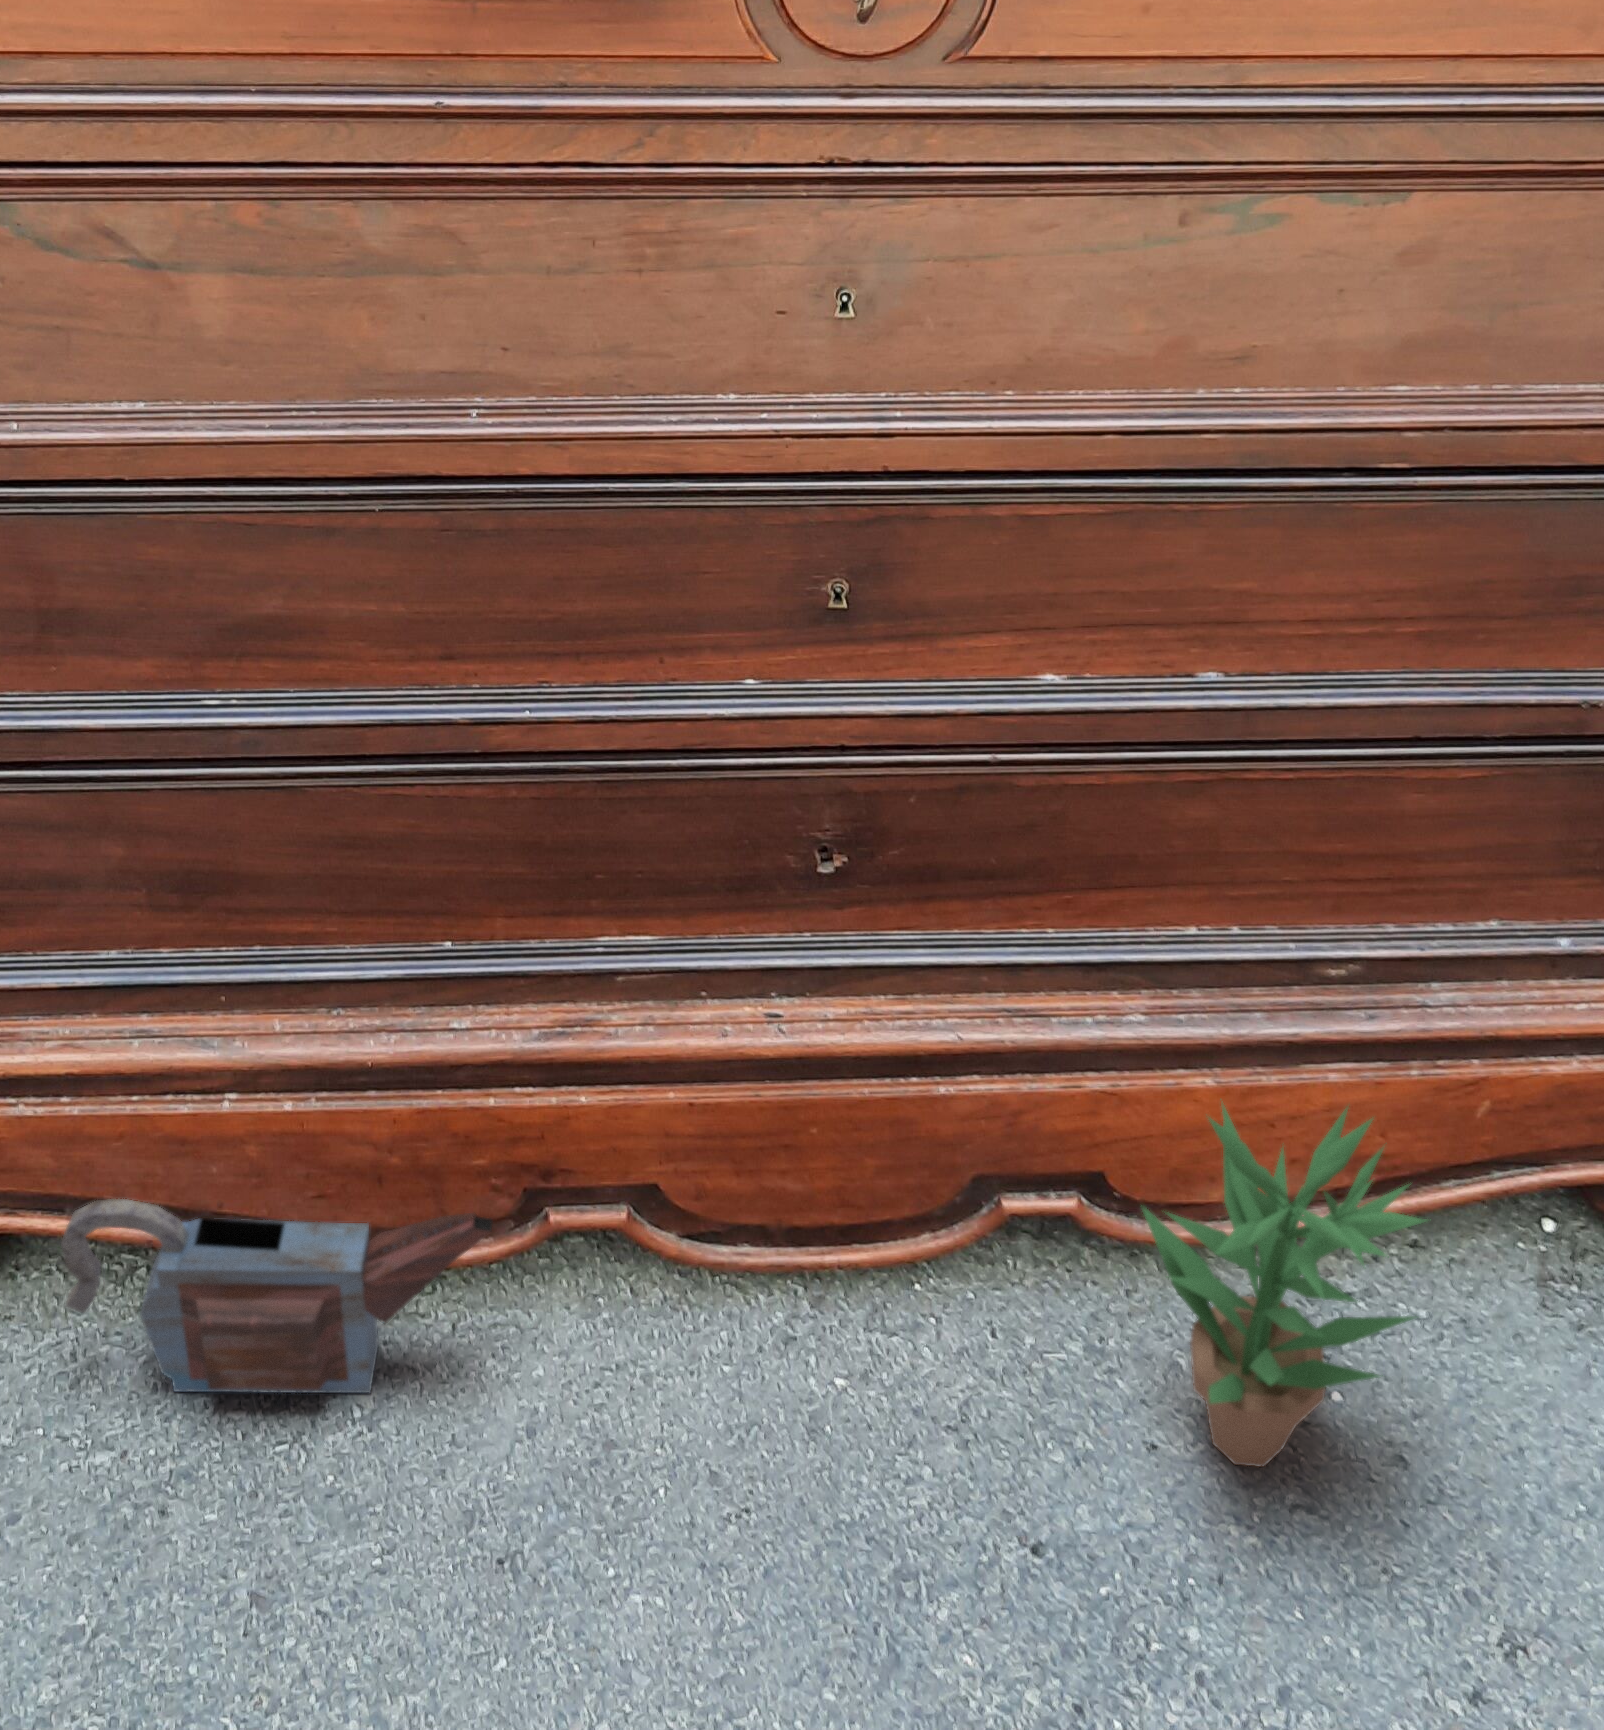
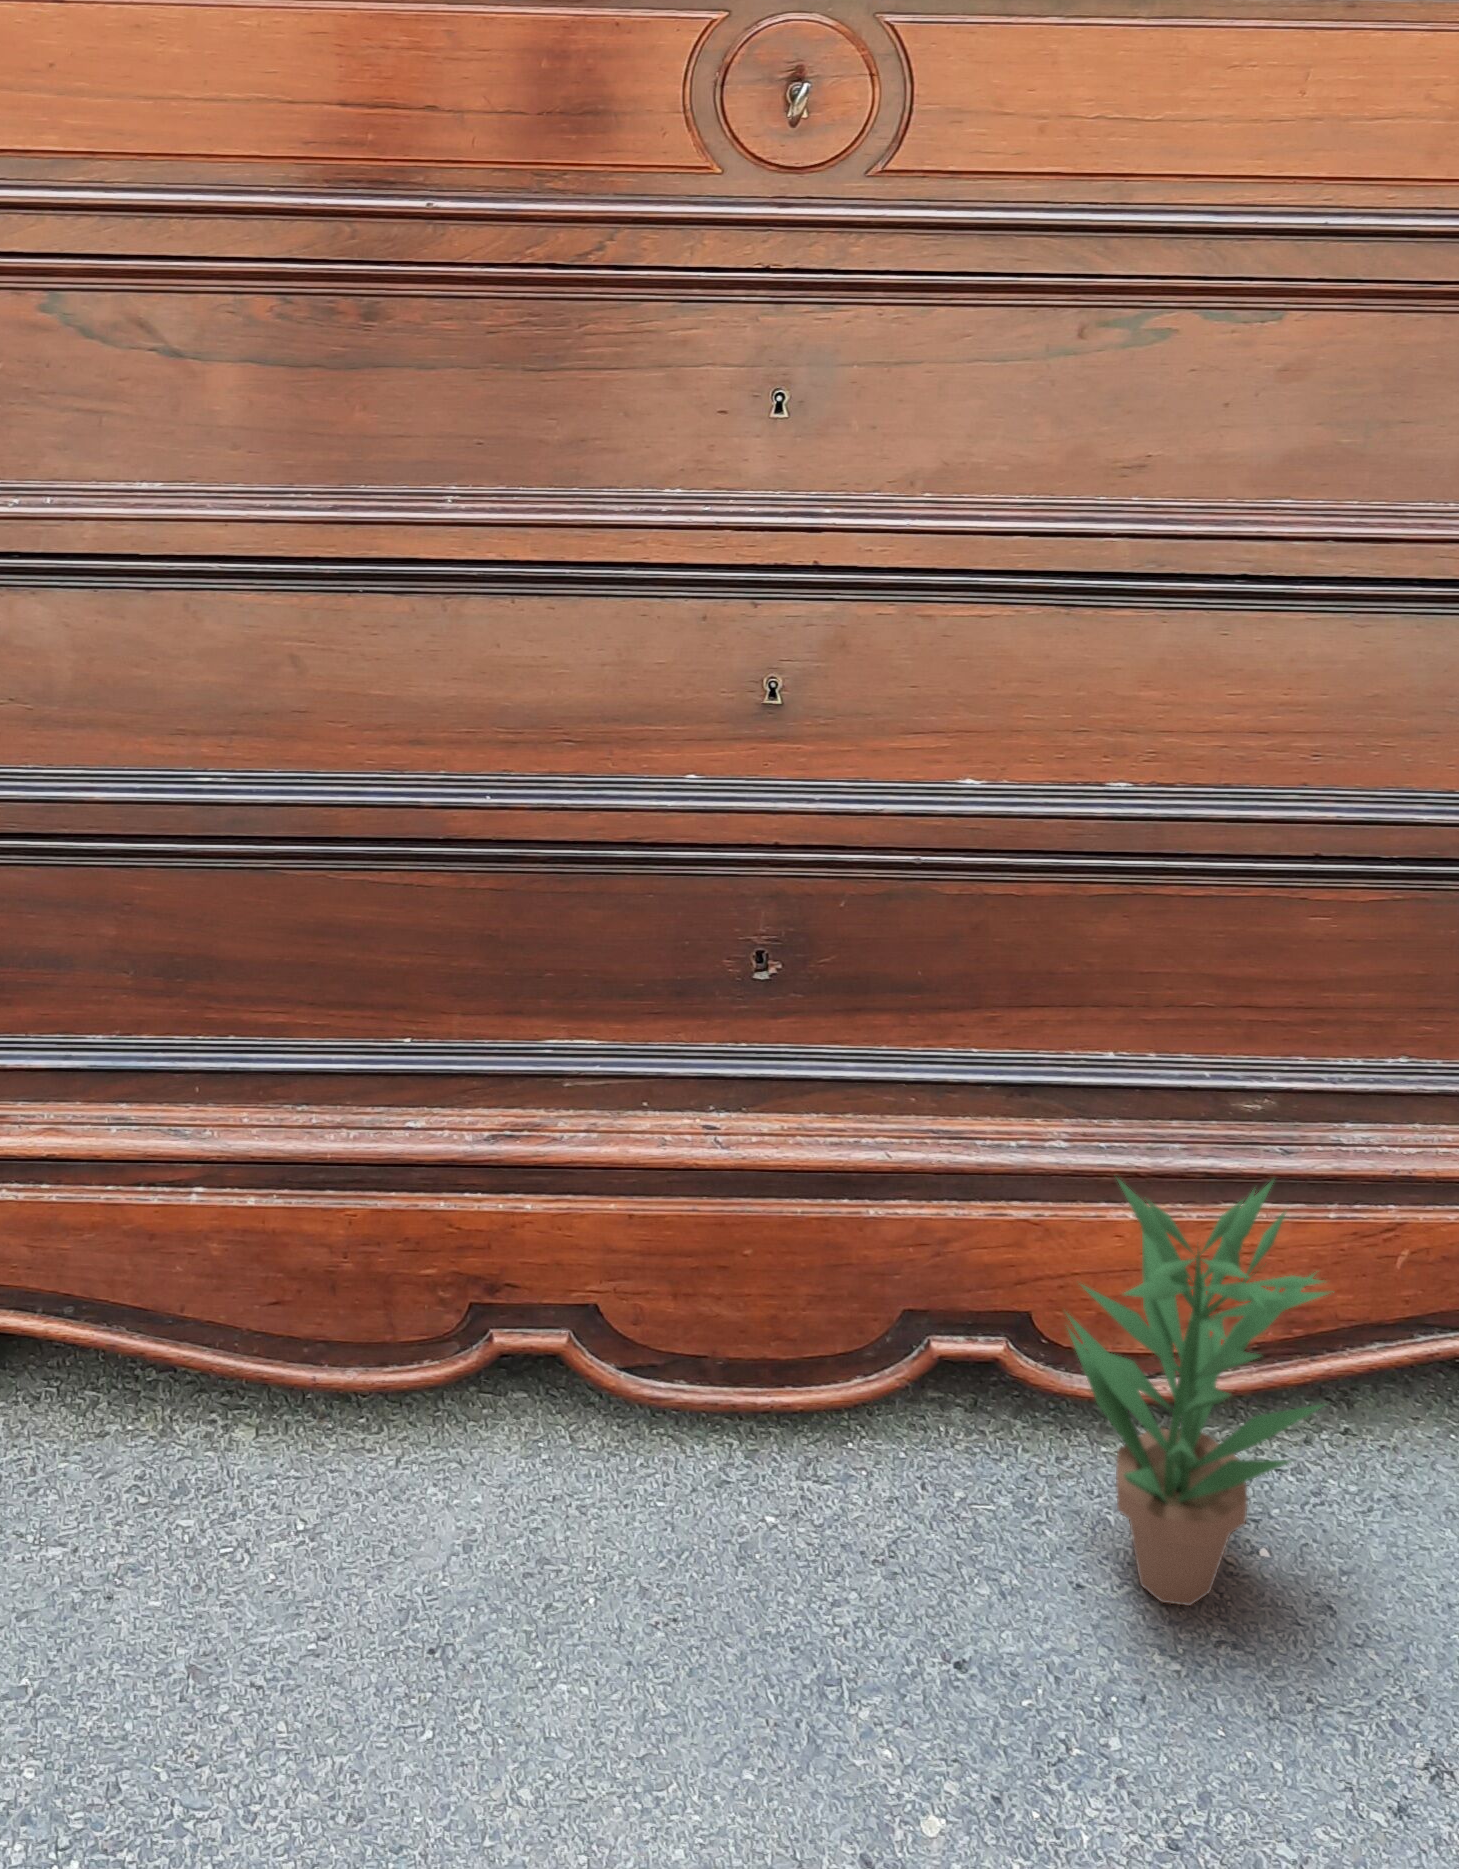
watering can: present [61,1199,493,1393] -> none [32,1277,443,1510]

